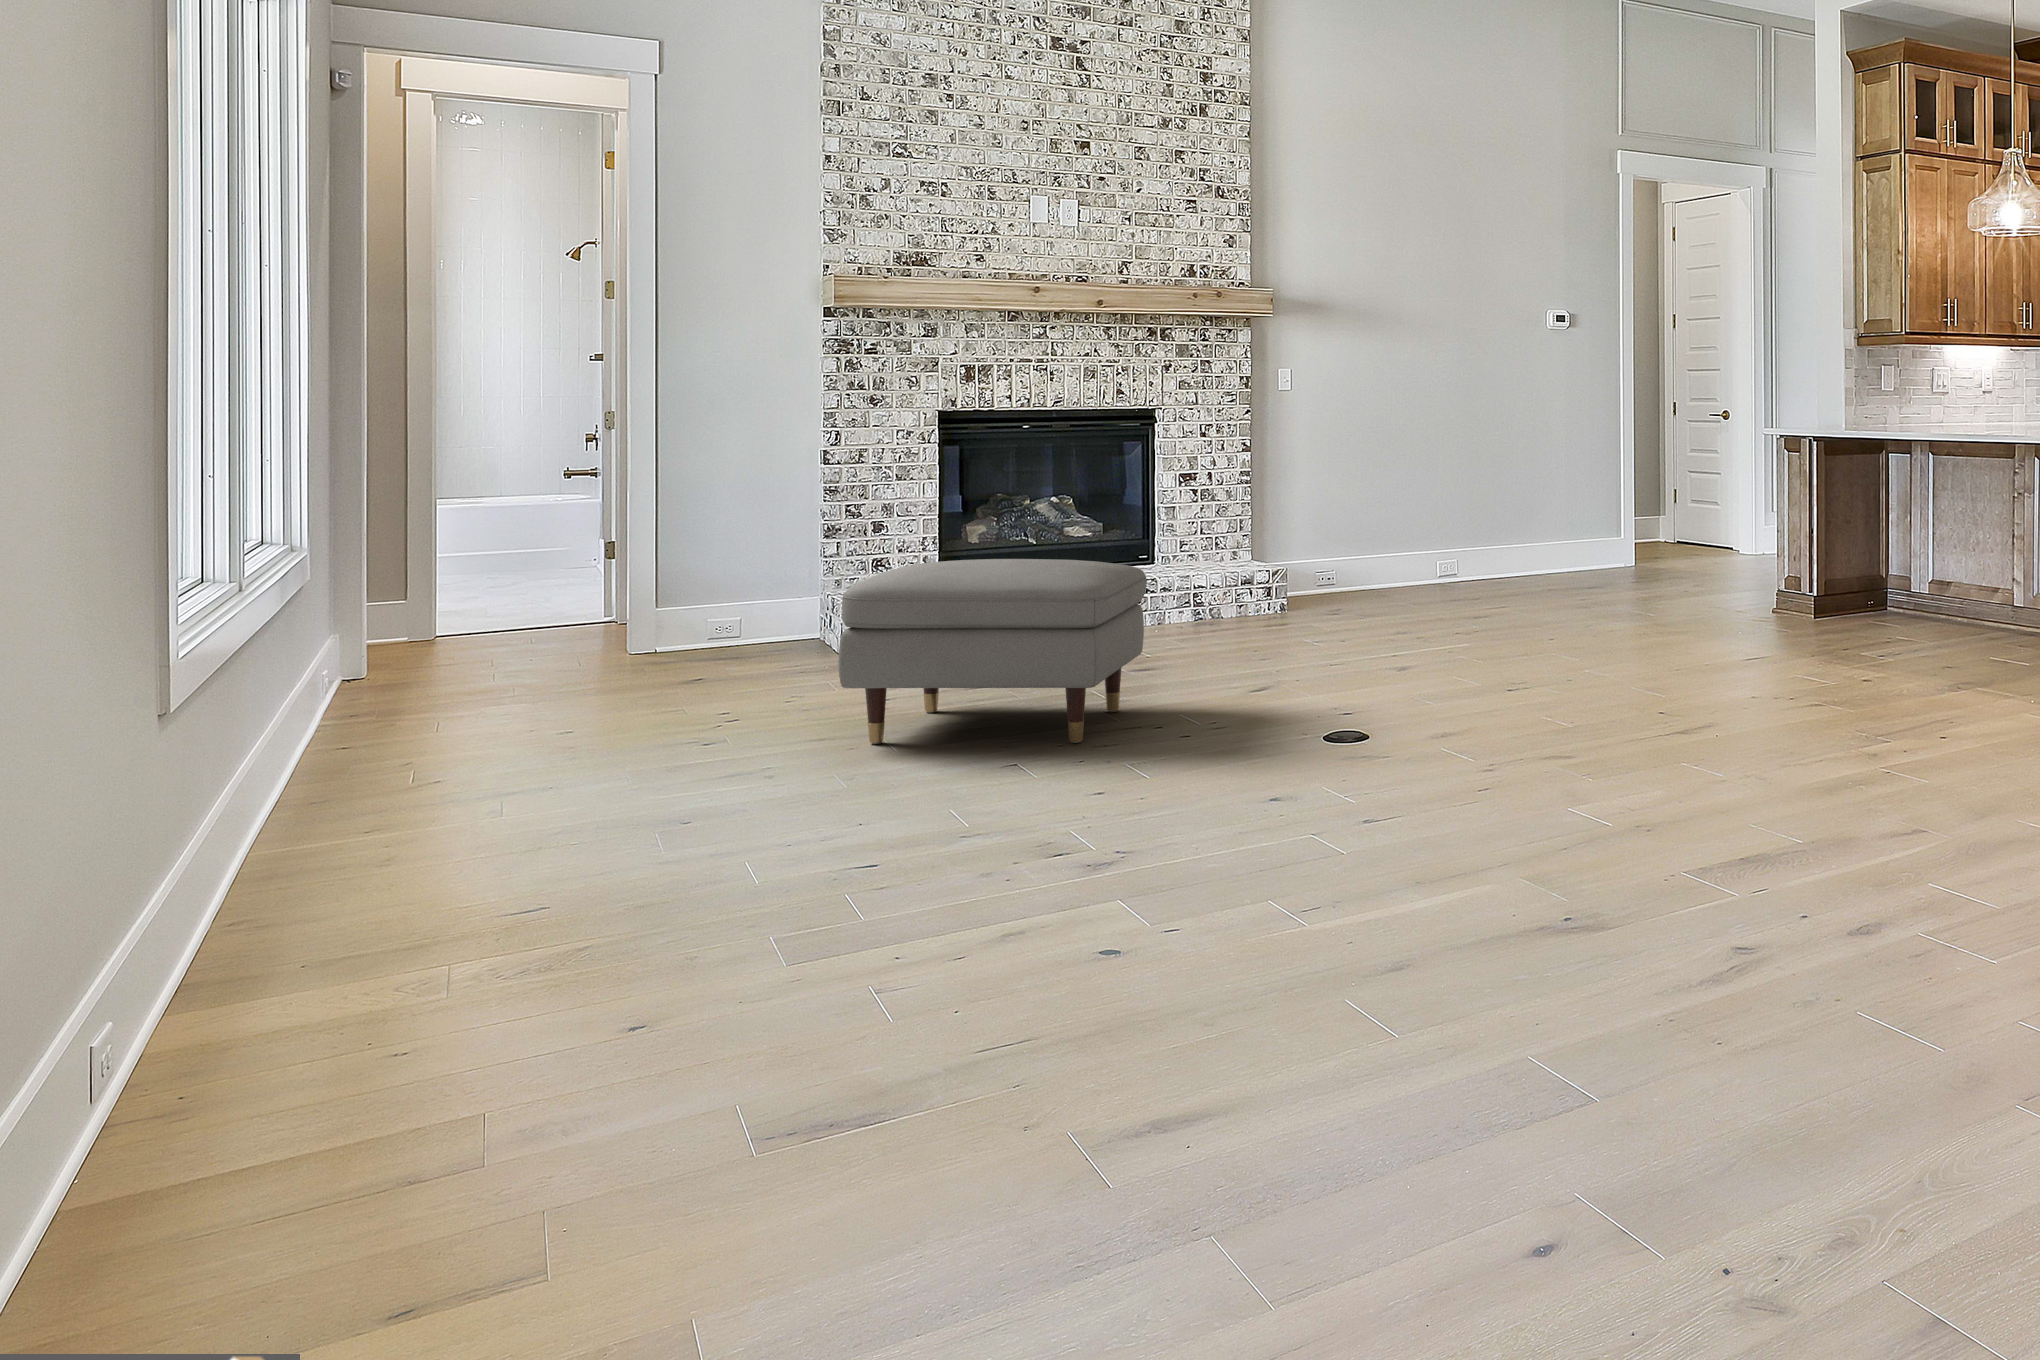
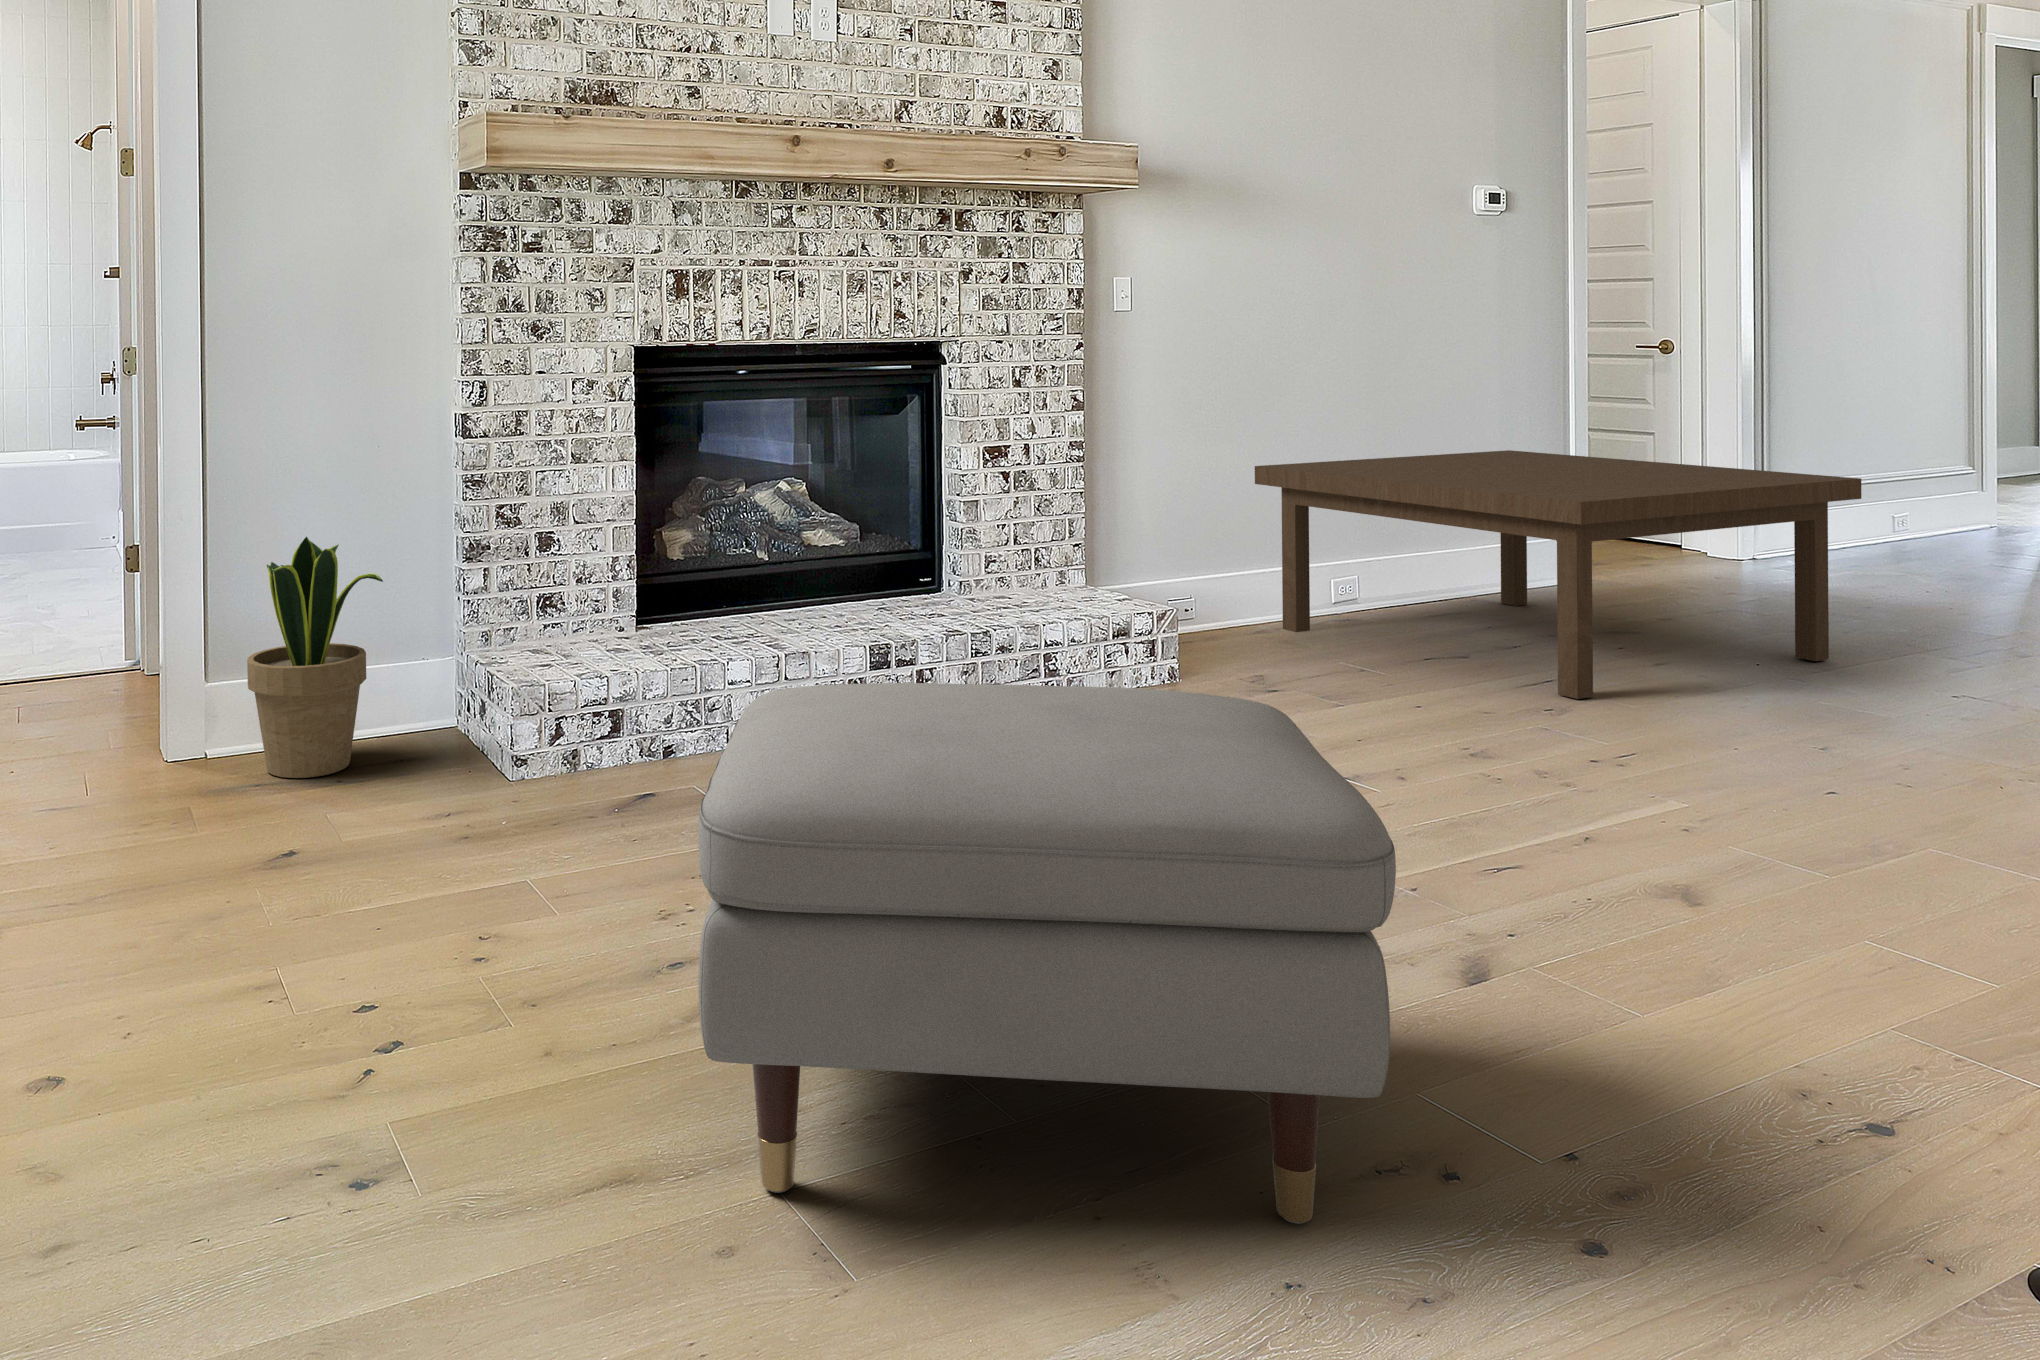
coffee table: none [1380,483,1698,617] -> present [1255,450,1861,699]
potted plant: none [685,518,770,655] -> present [247,537,383,778]

